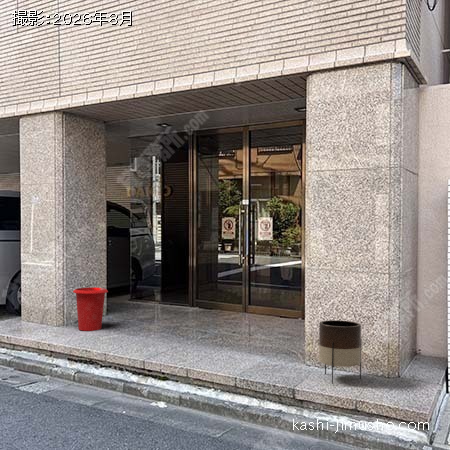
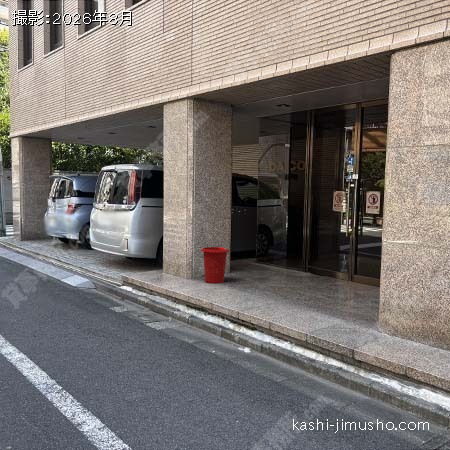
planter: present [319,320,362,384] -> none [385,290,429,349]

